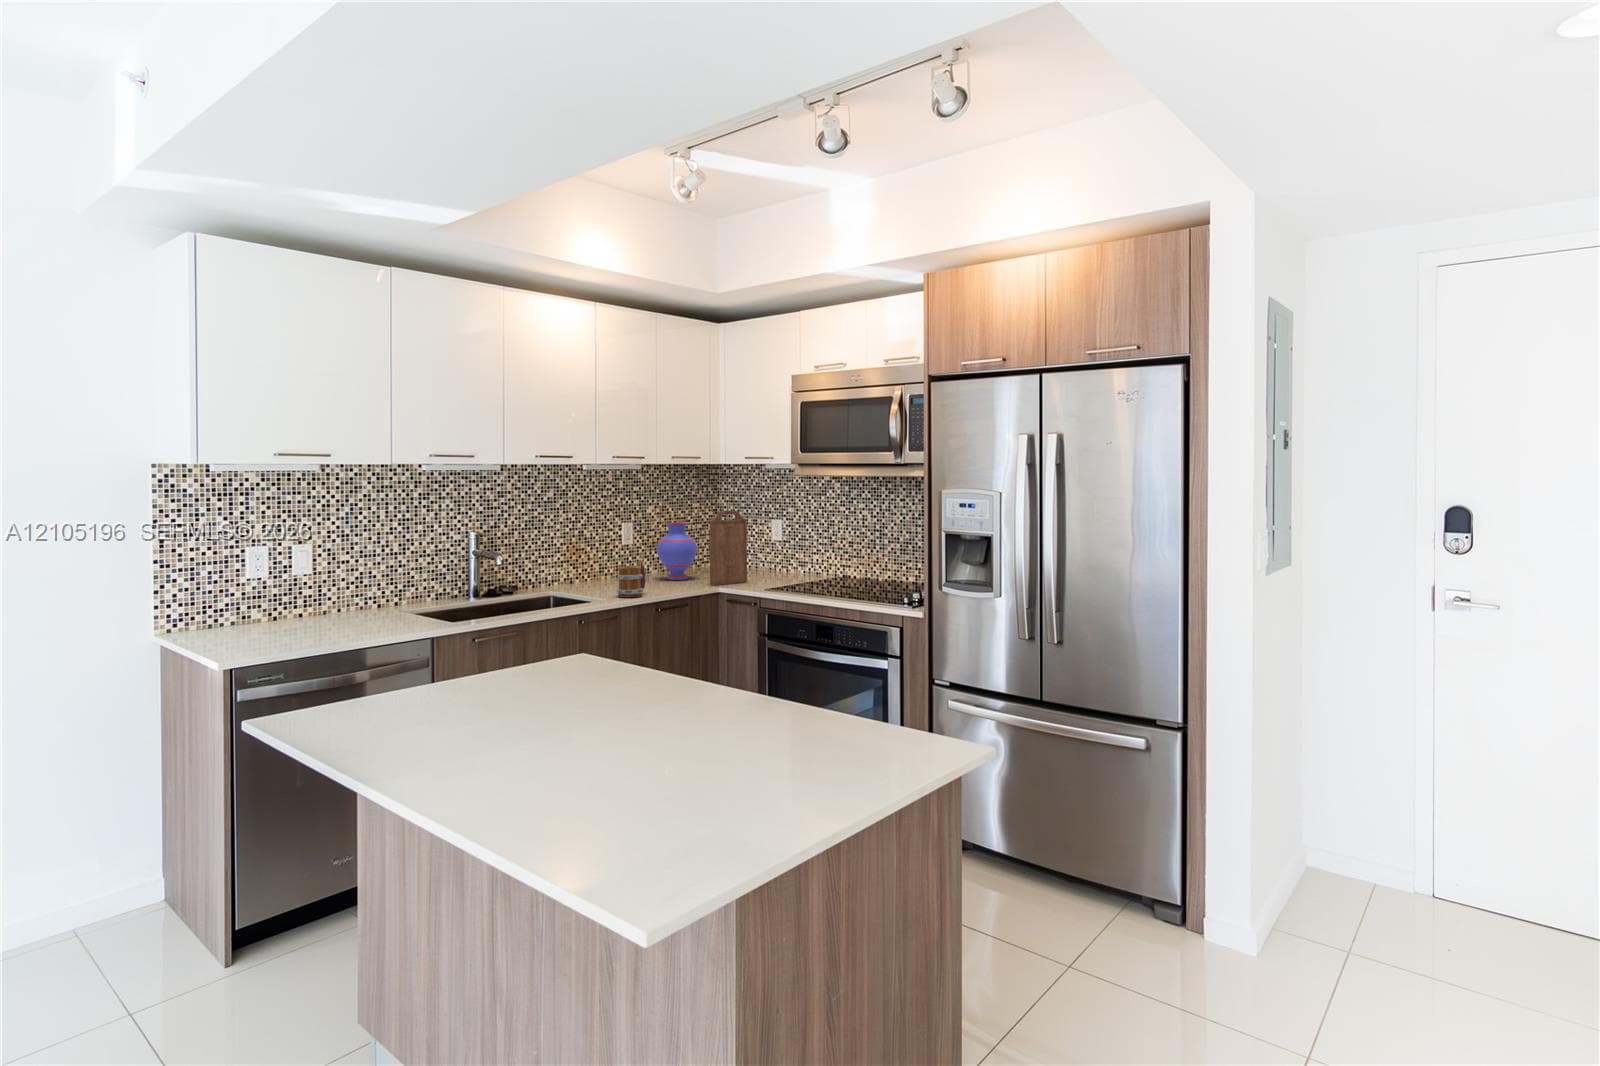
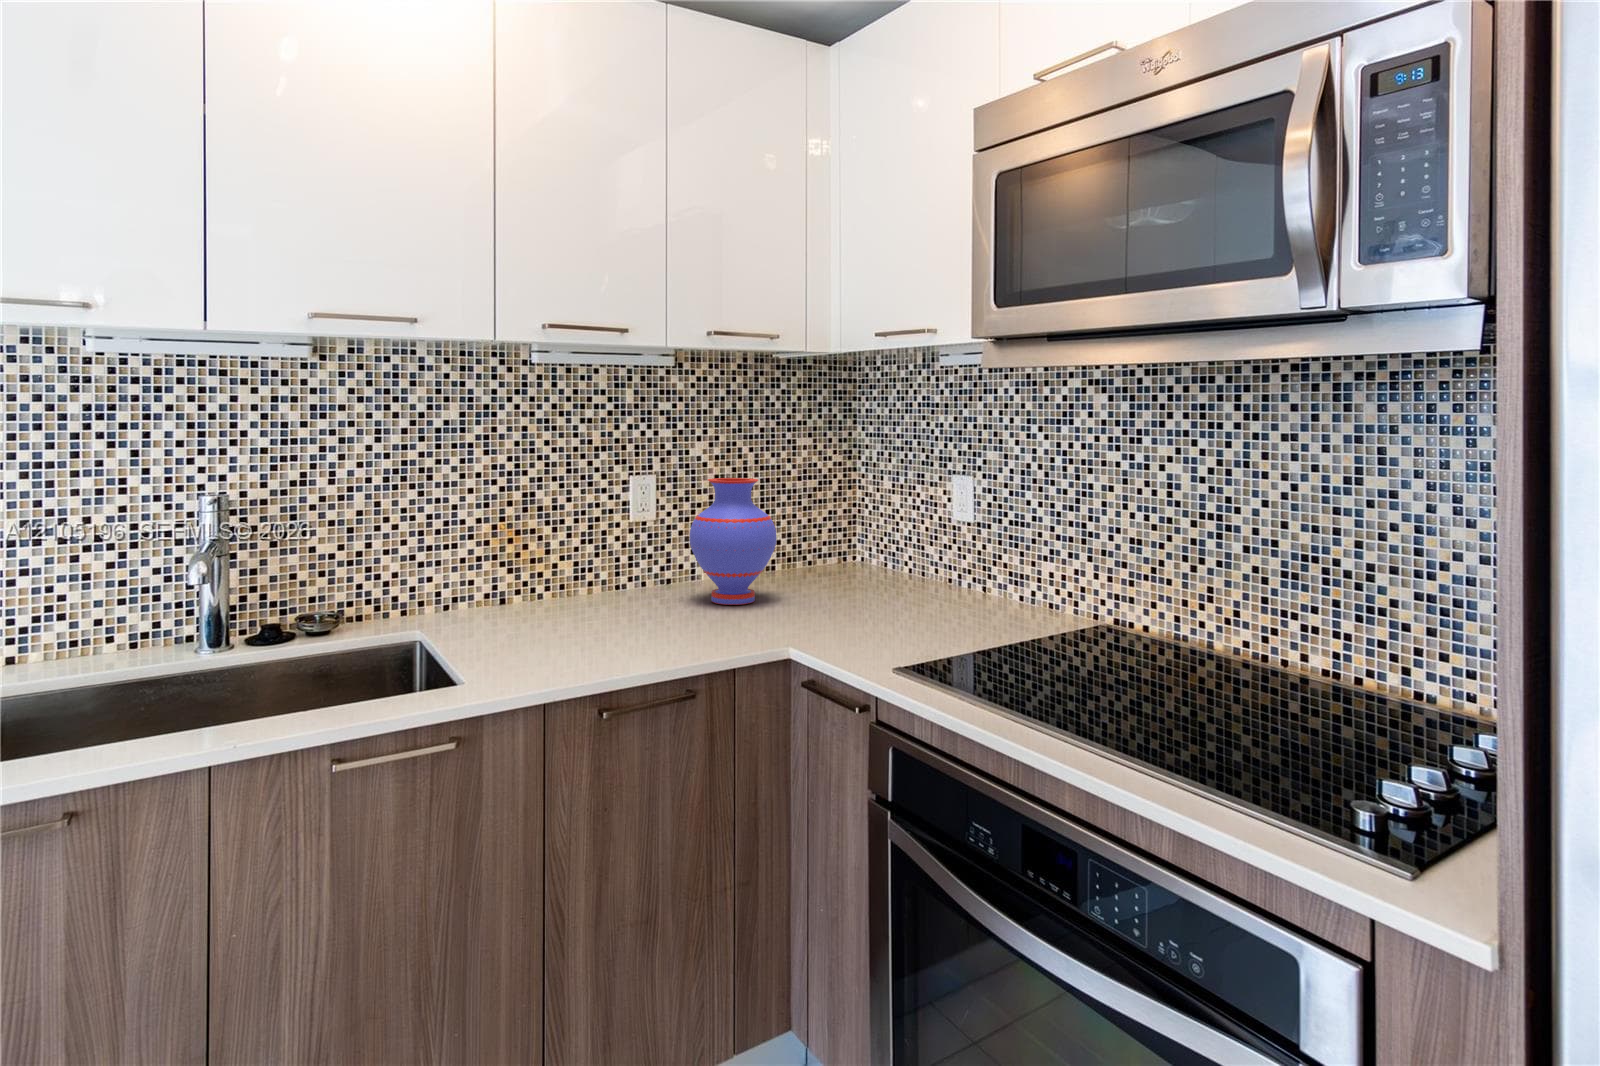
cutting board: present [710,510,747,585] -> none [782,456,876,630]
mug: present [617,560,646,597] -> none [529,574,608,669]

